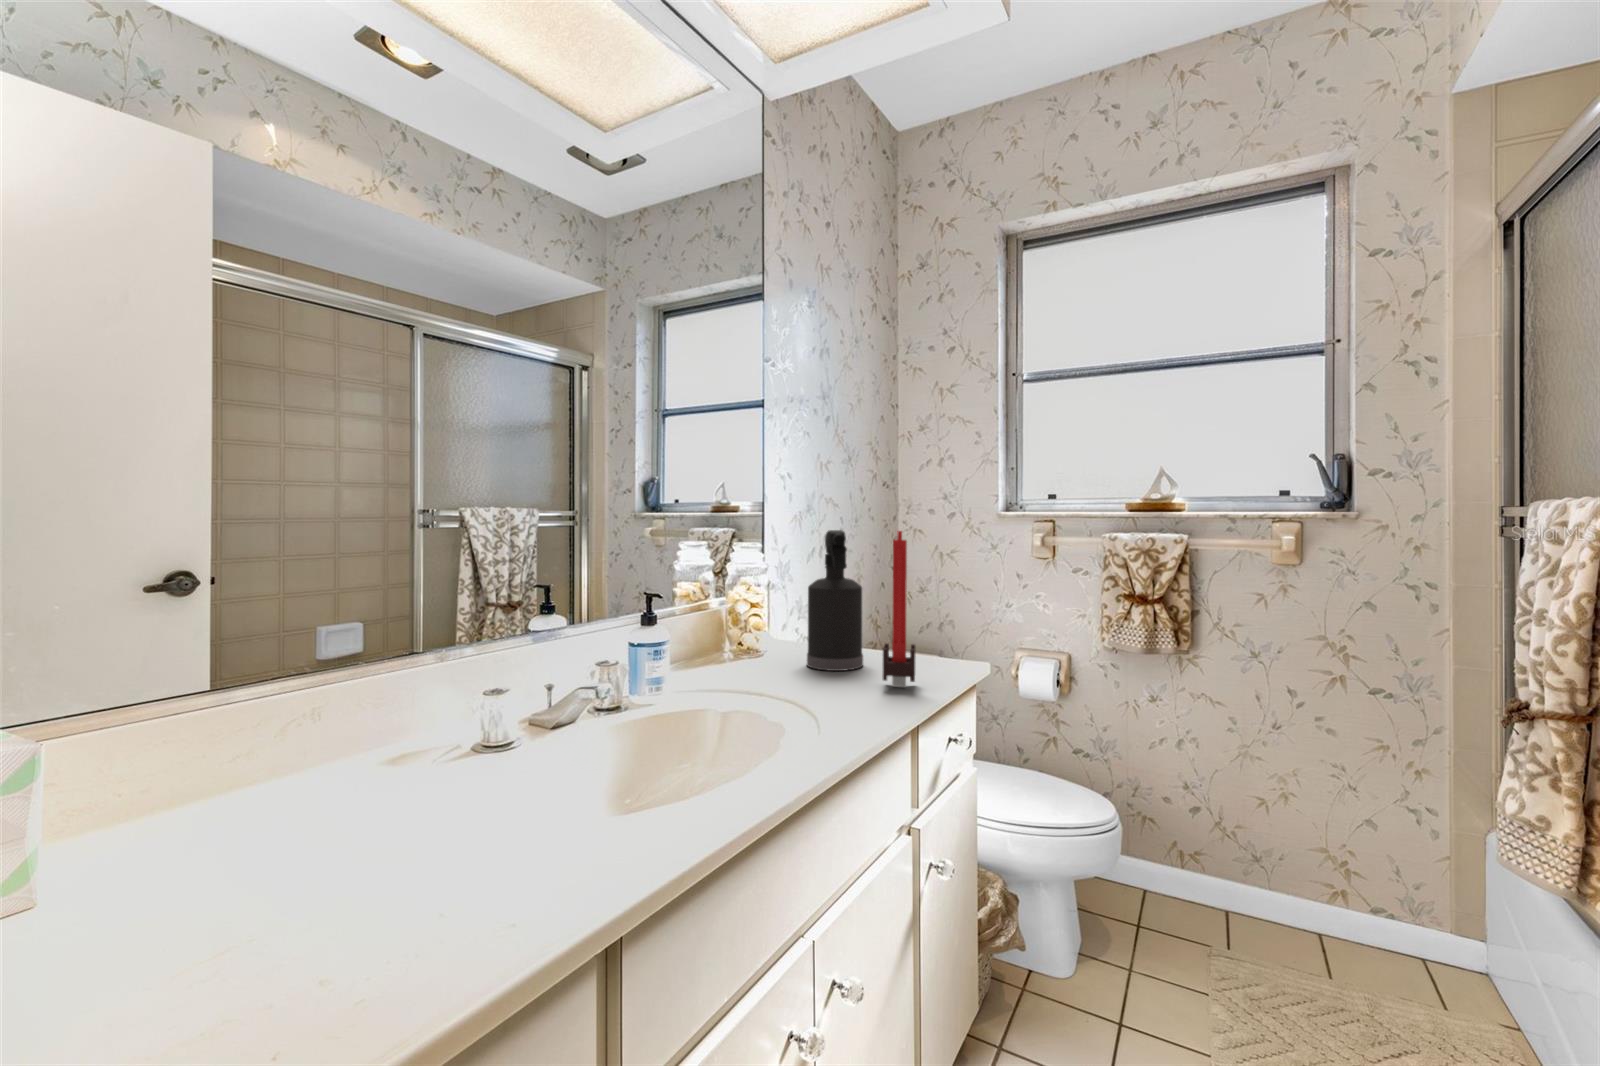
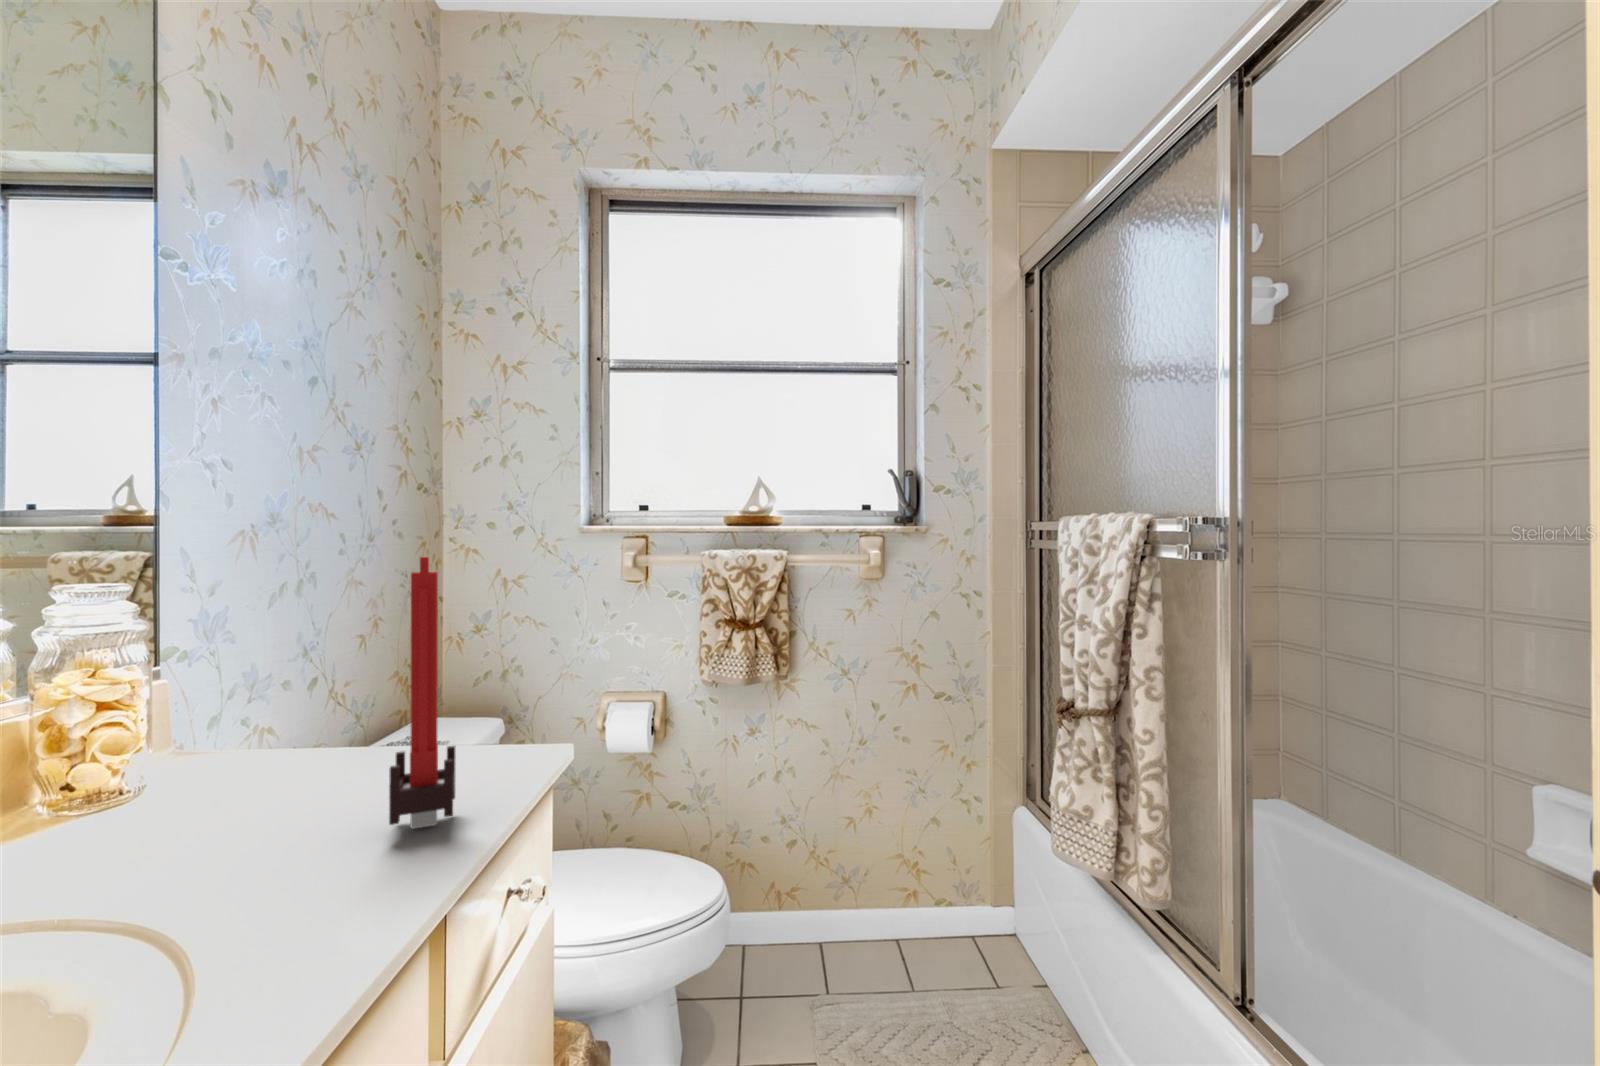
spray bottle: present [807,530,863,671] -> none [239,555,362,811]

